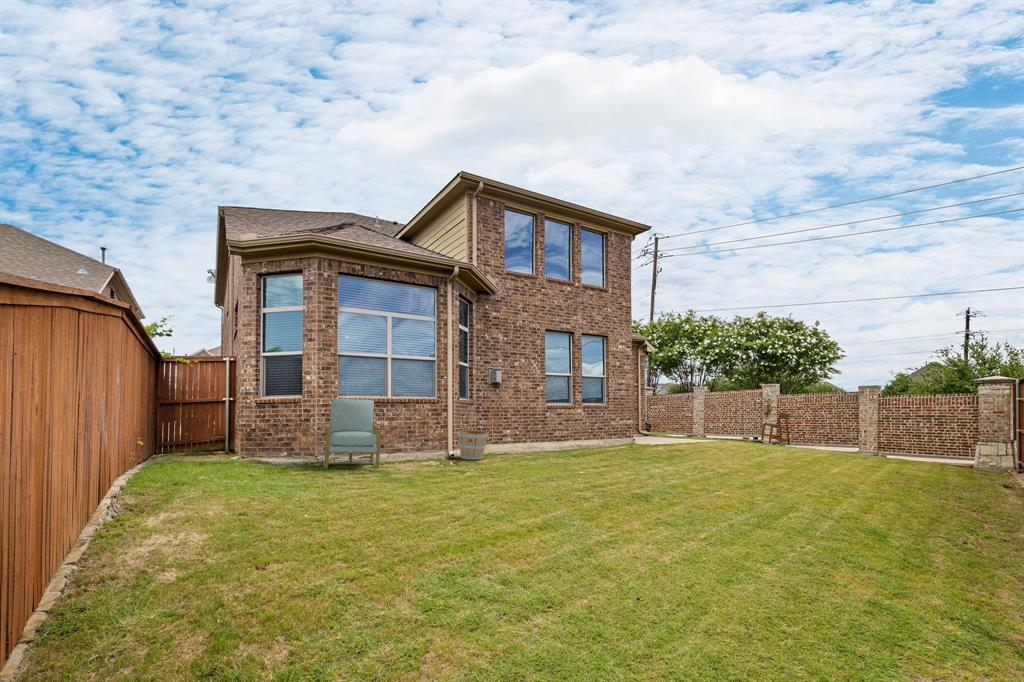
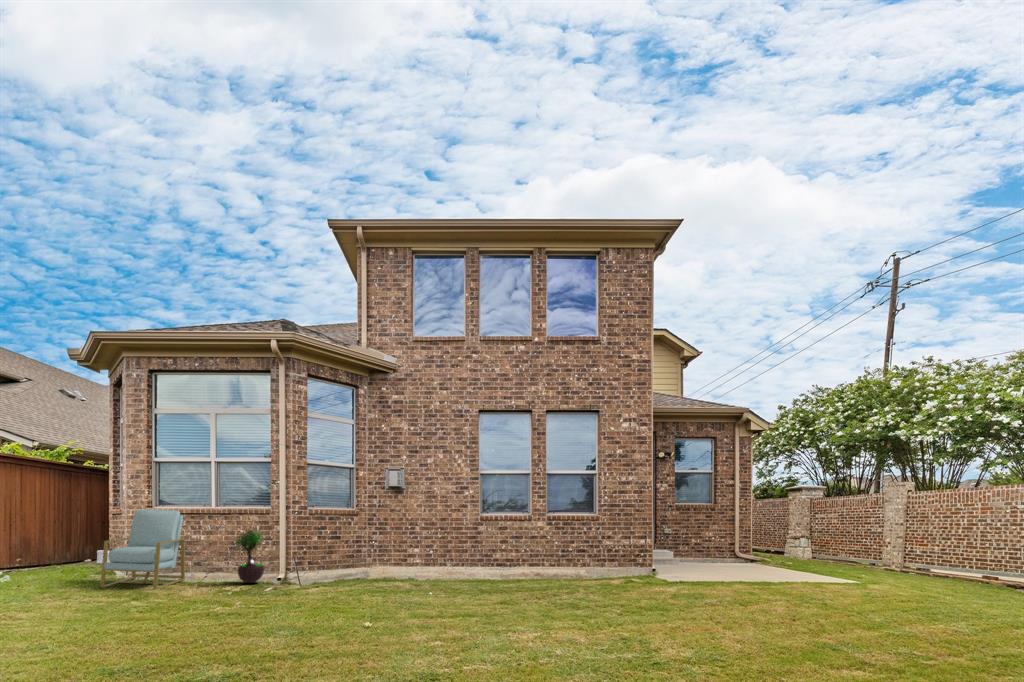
potted tree: none [422,412,450,460] -> present [234,530,264,583]
bench: present [761,412,790,444] -> none [952,525,997,584]
wooden bucket: present [457,430,489,460] -> none [290,547,330,585]

